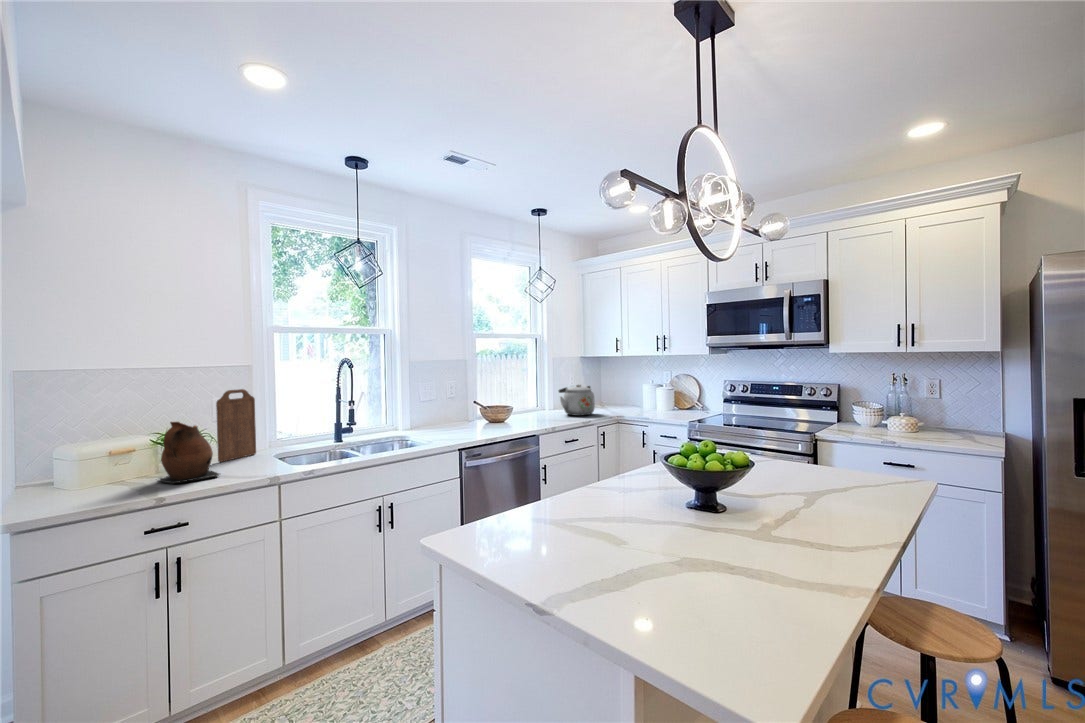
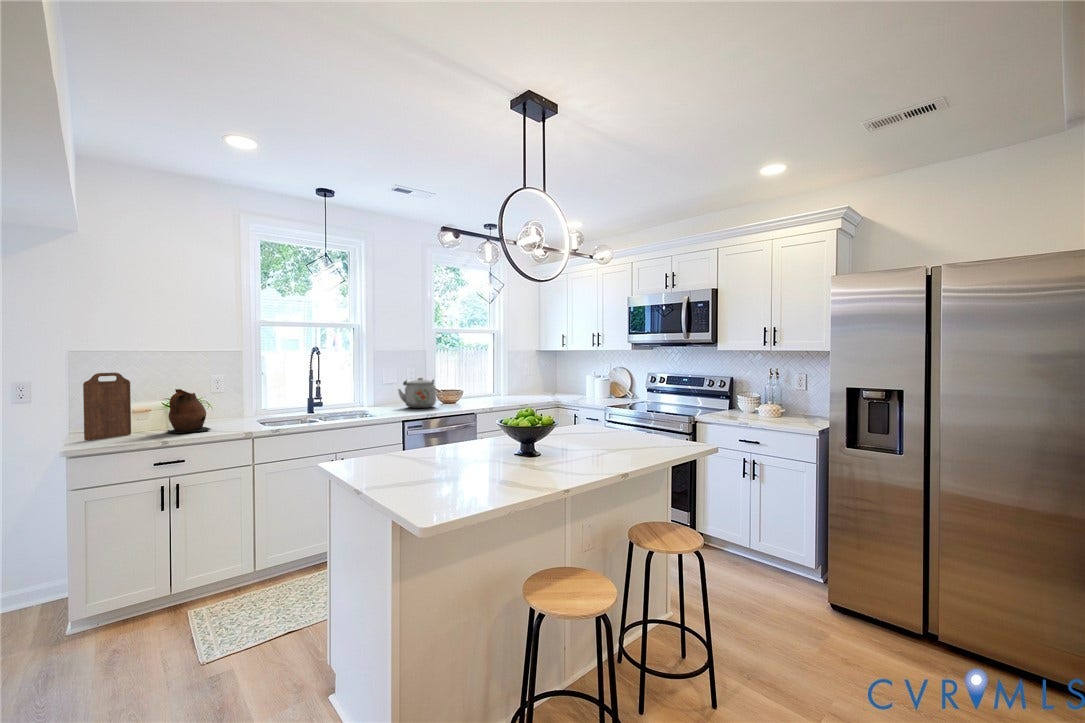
kettle: present [559,385,595,416] -> present [398,378,436,408]
cutting board: present [216,389,256,462] -> present [83,373,131,440]

